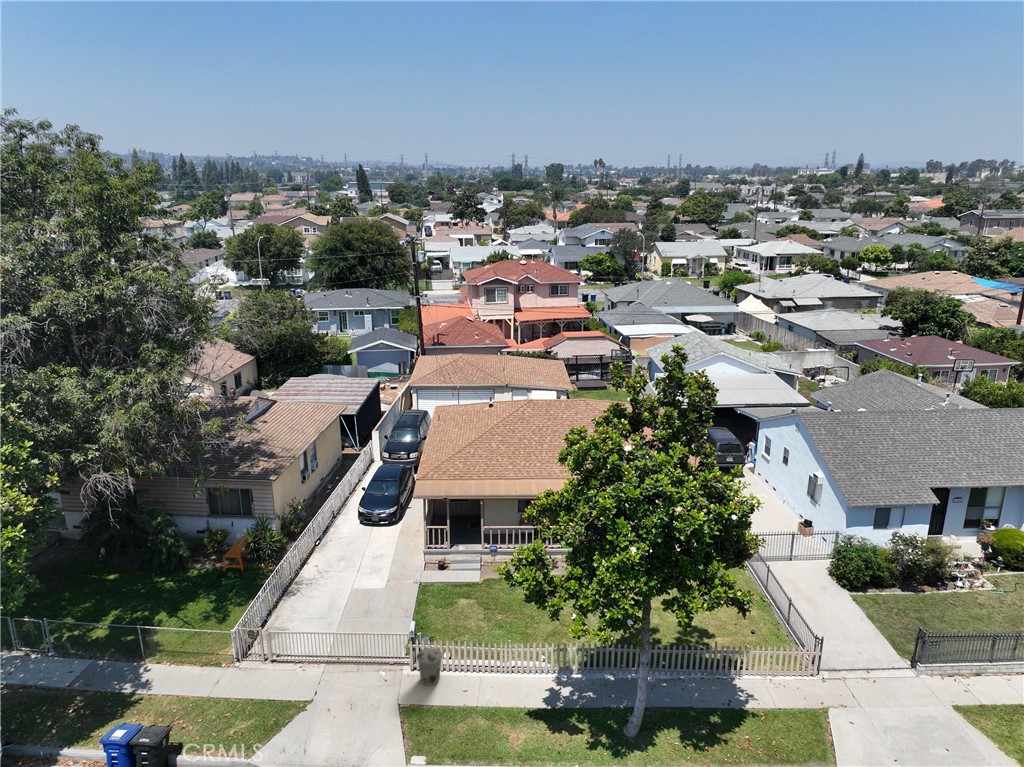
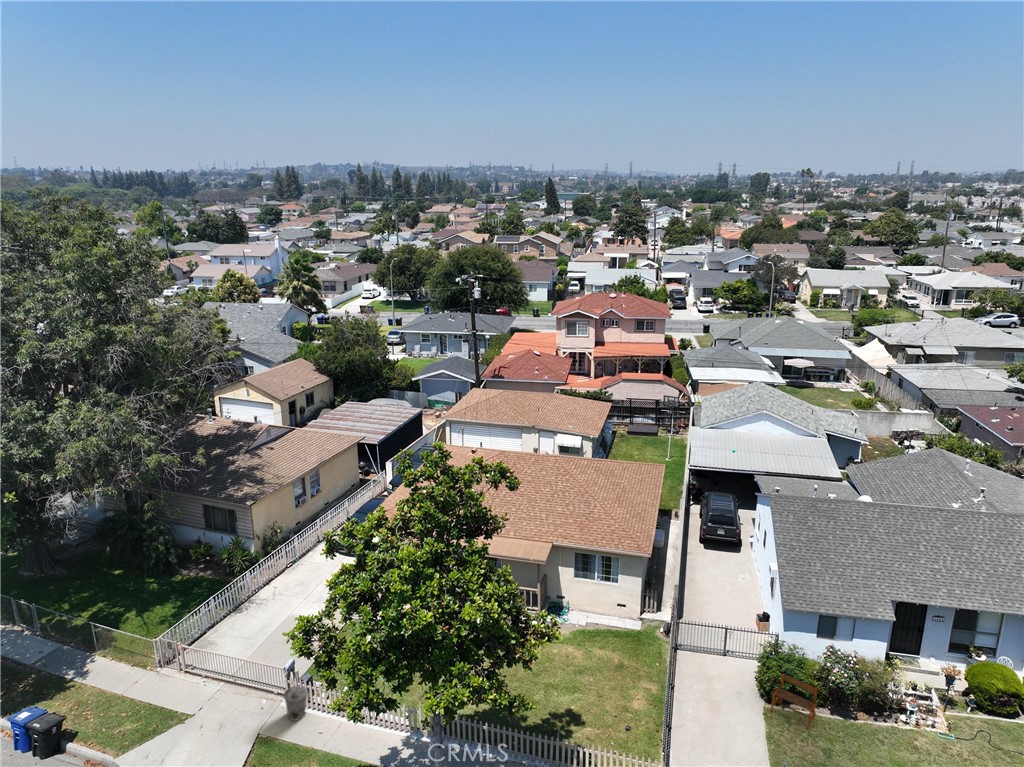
bench: present [223,531,249,571] -> present [770,673,818,730]

